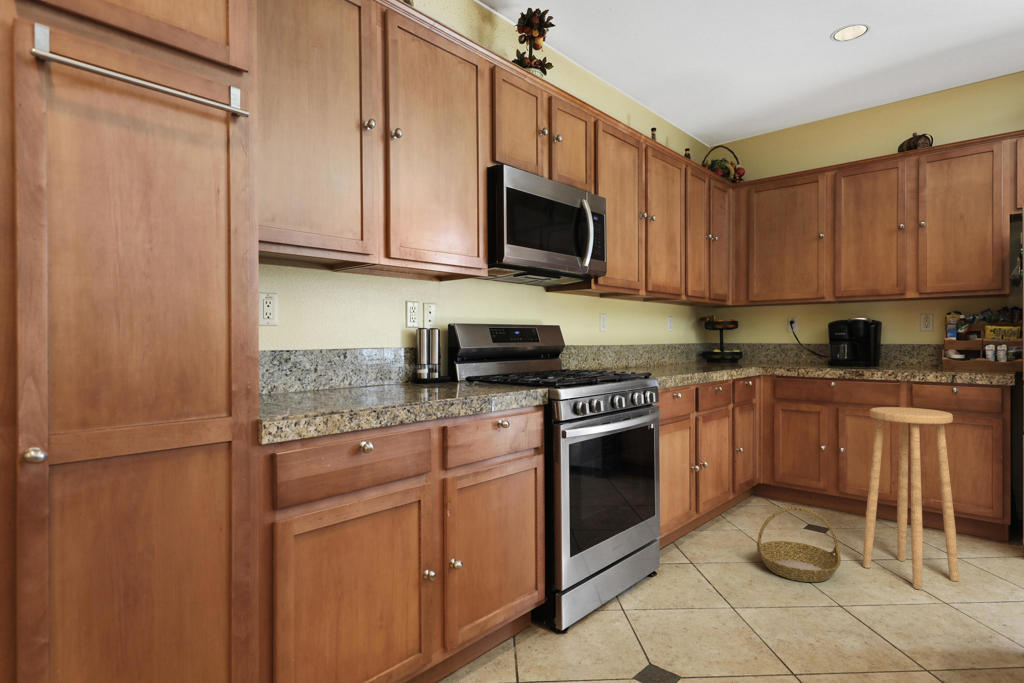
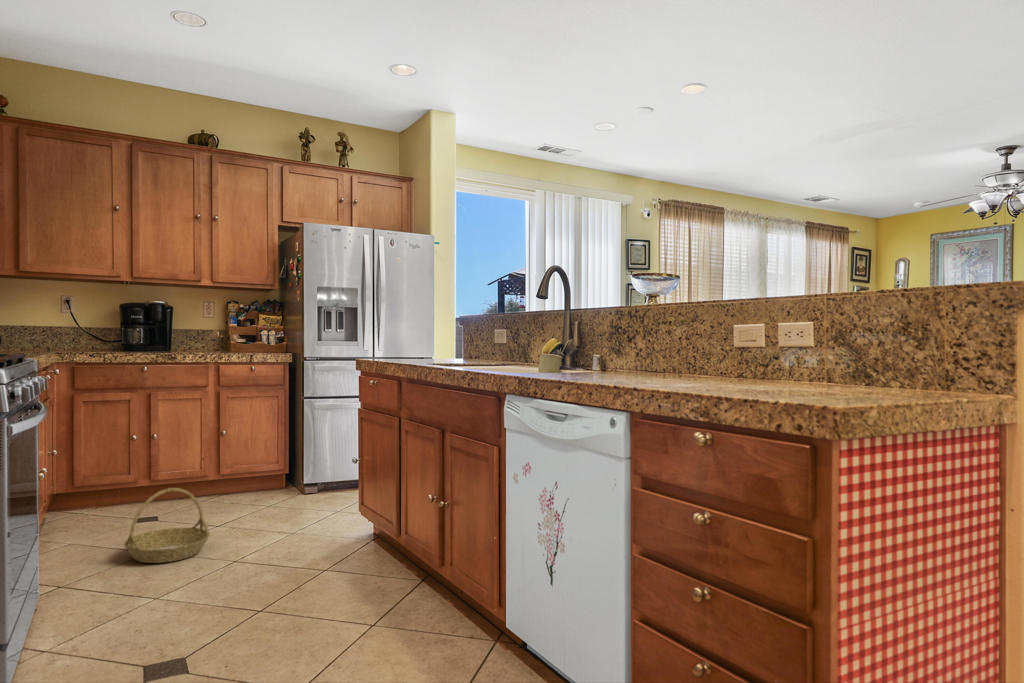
stool: present [863,407,959,590] -> none [214,381,282,533]

